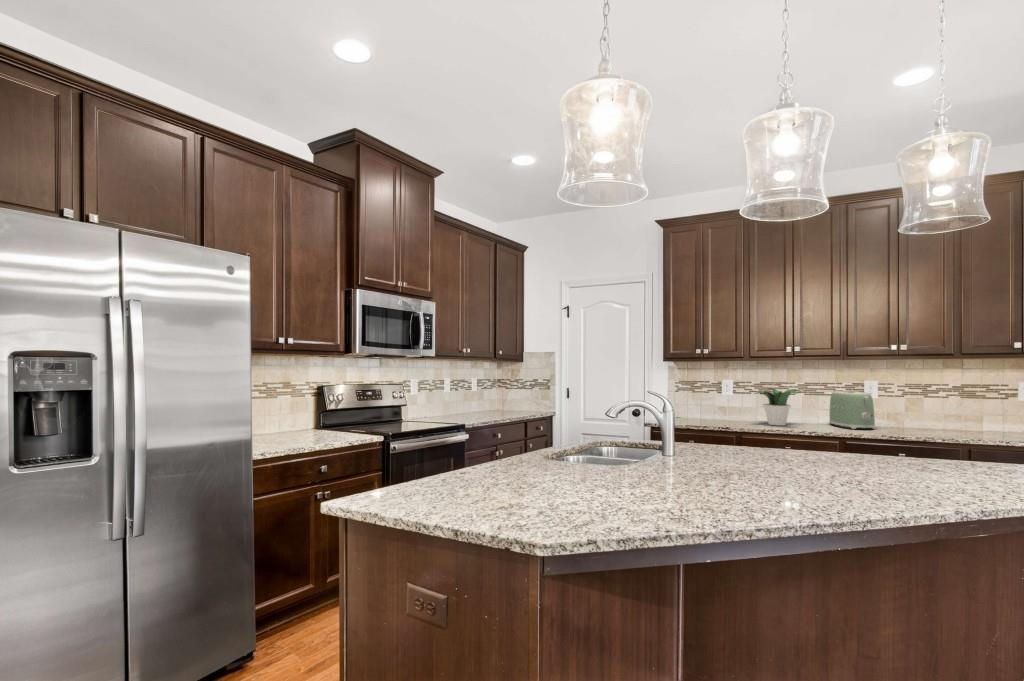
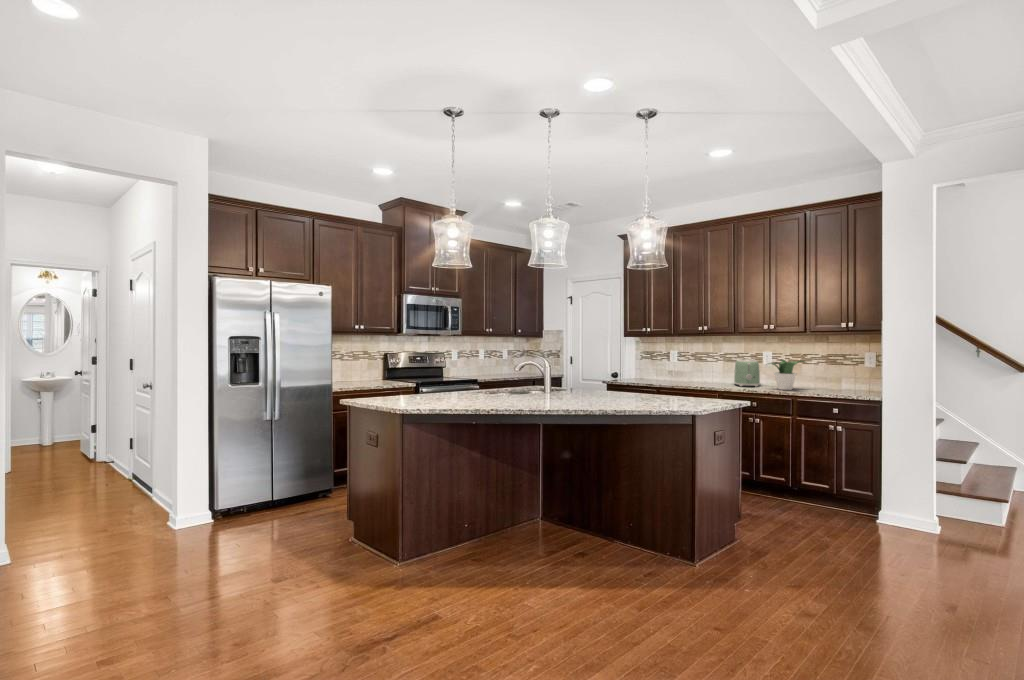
potted plant: present [755,388,802,426] -> present [768,360,804,390]

